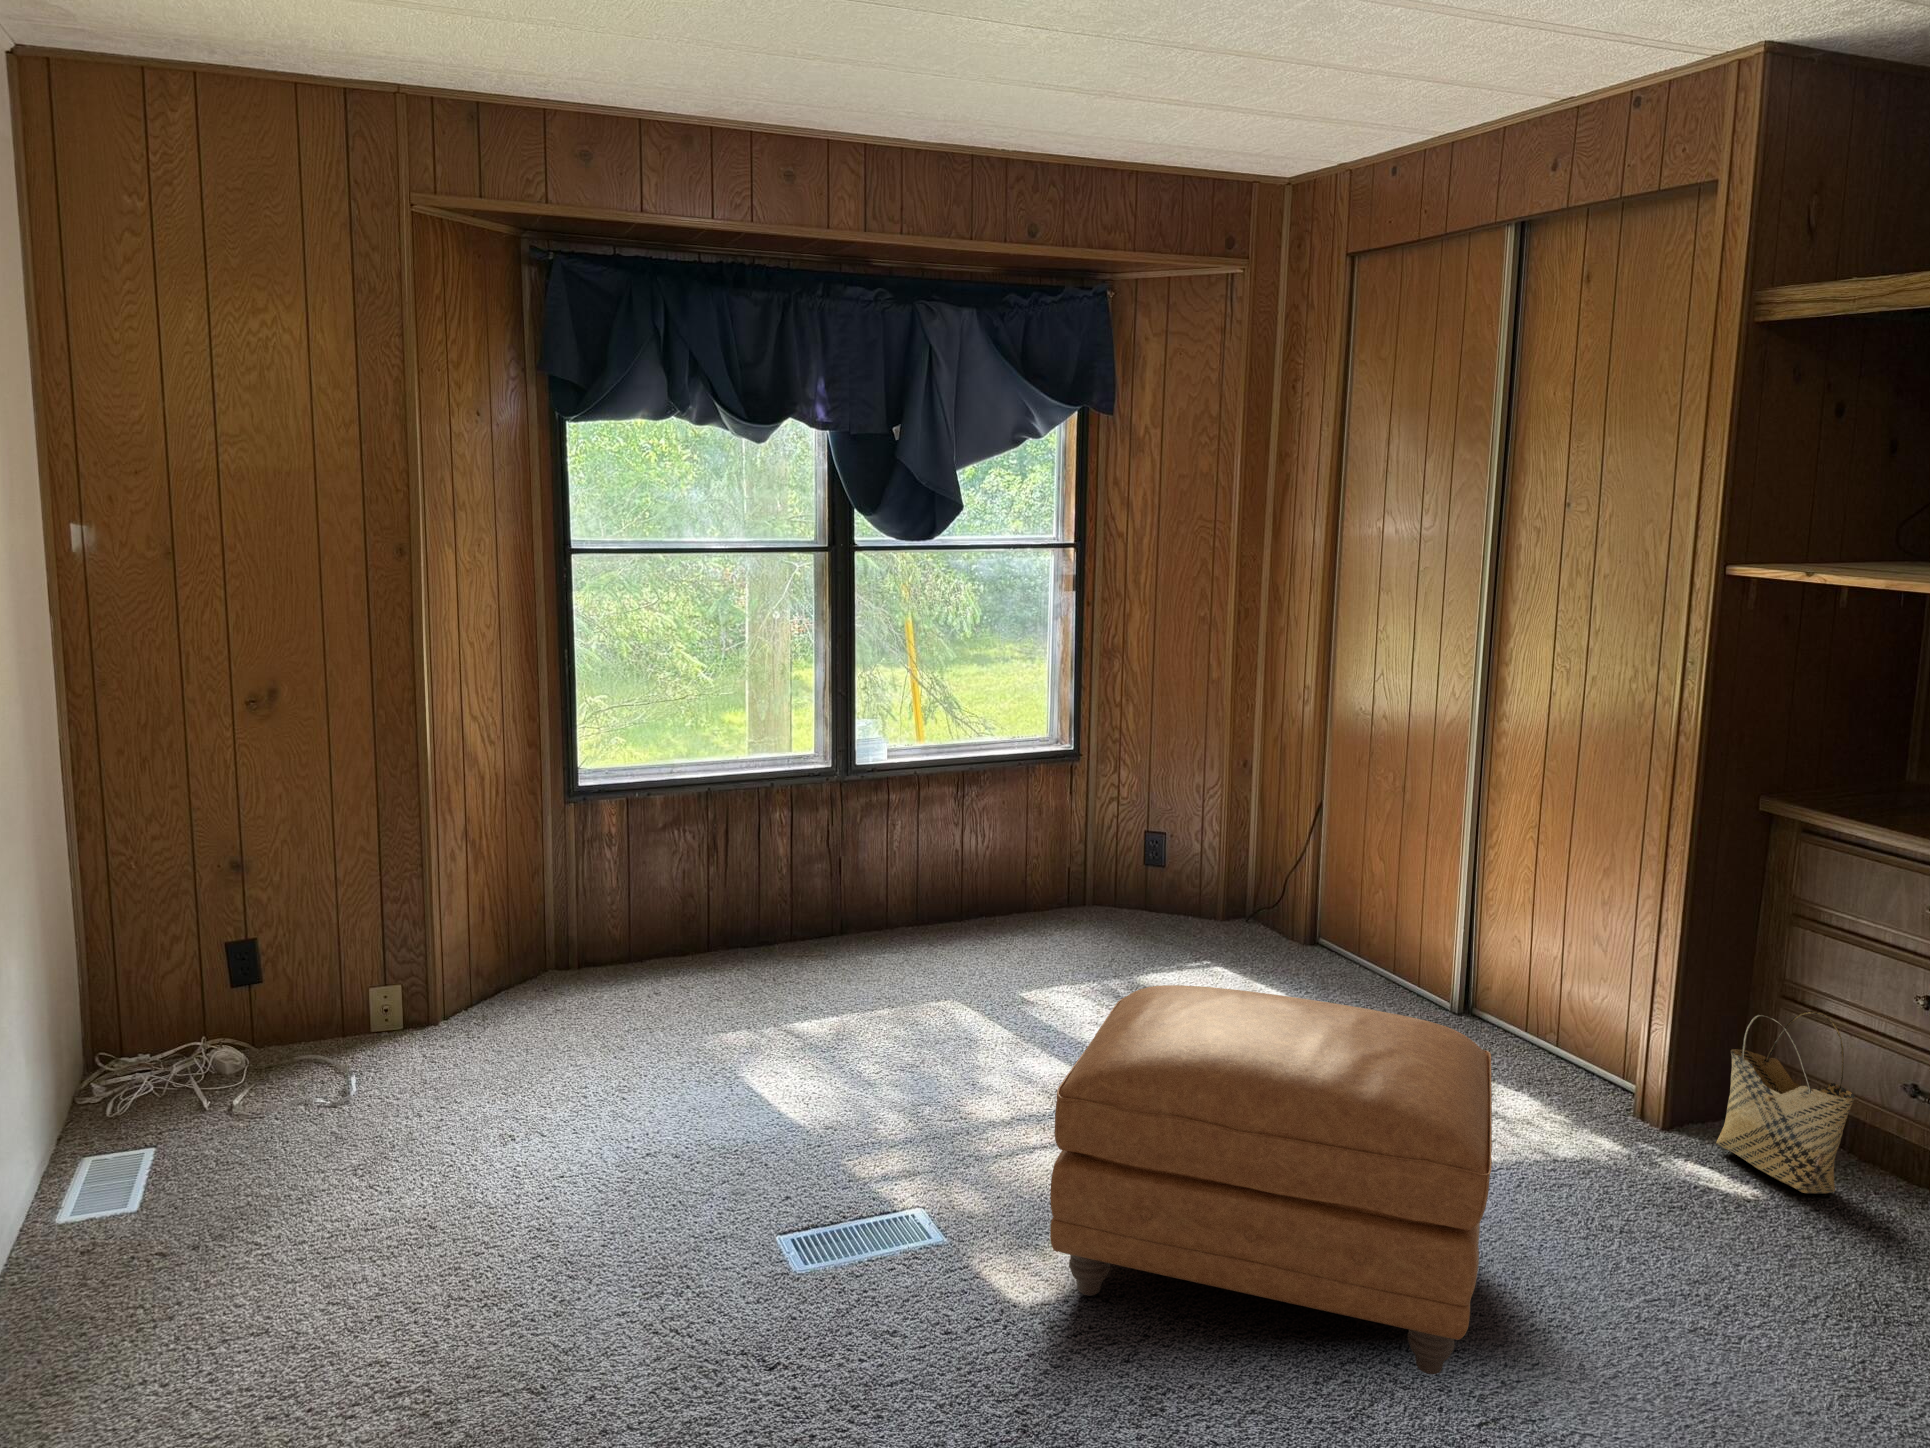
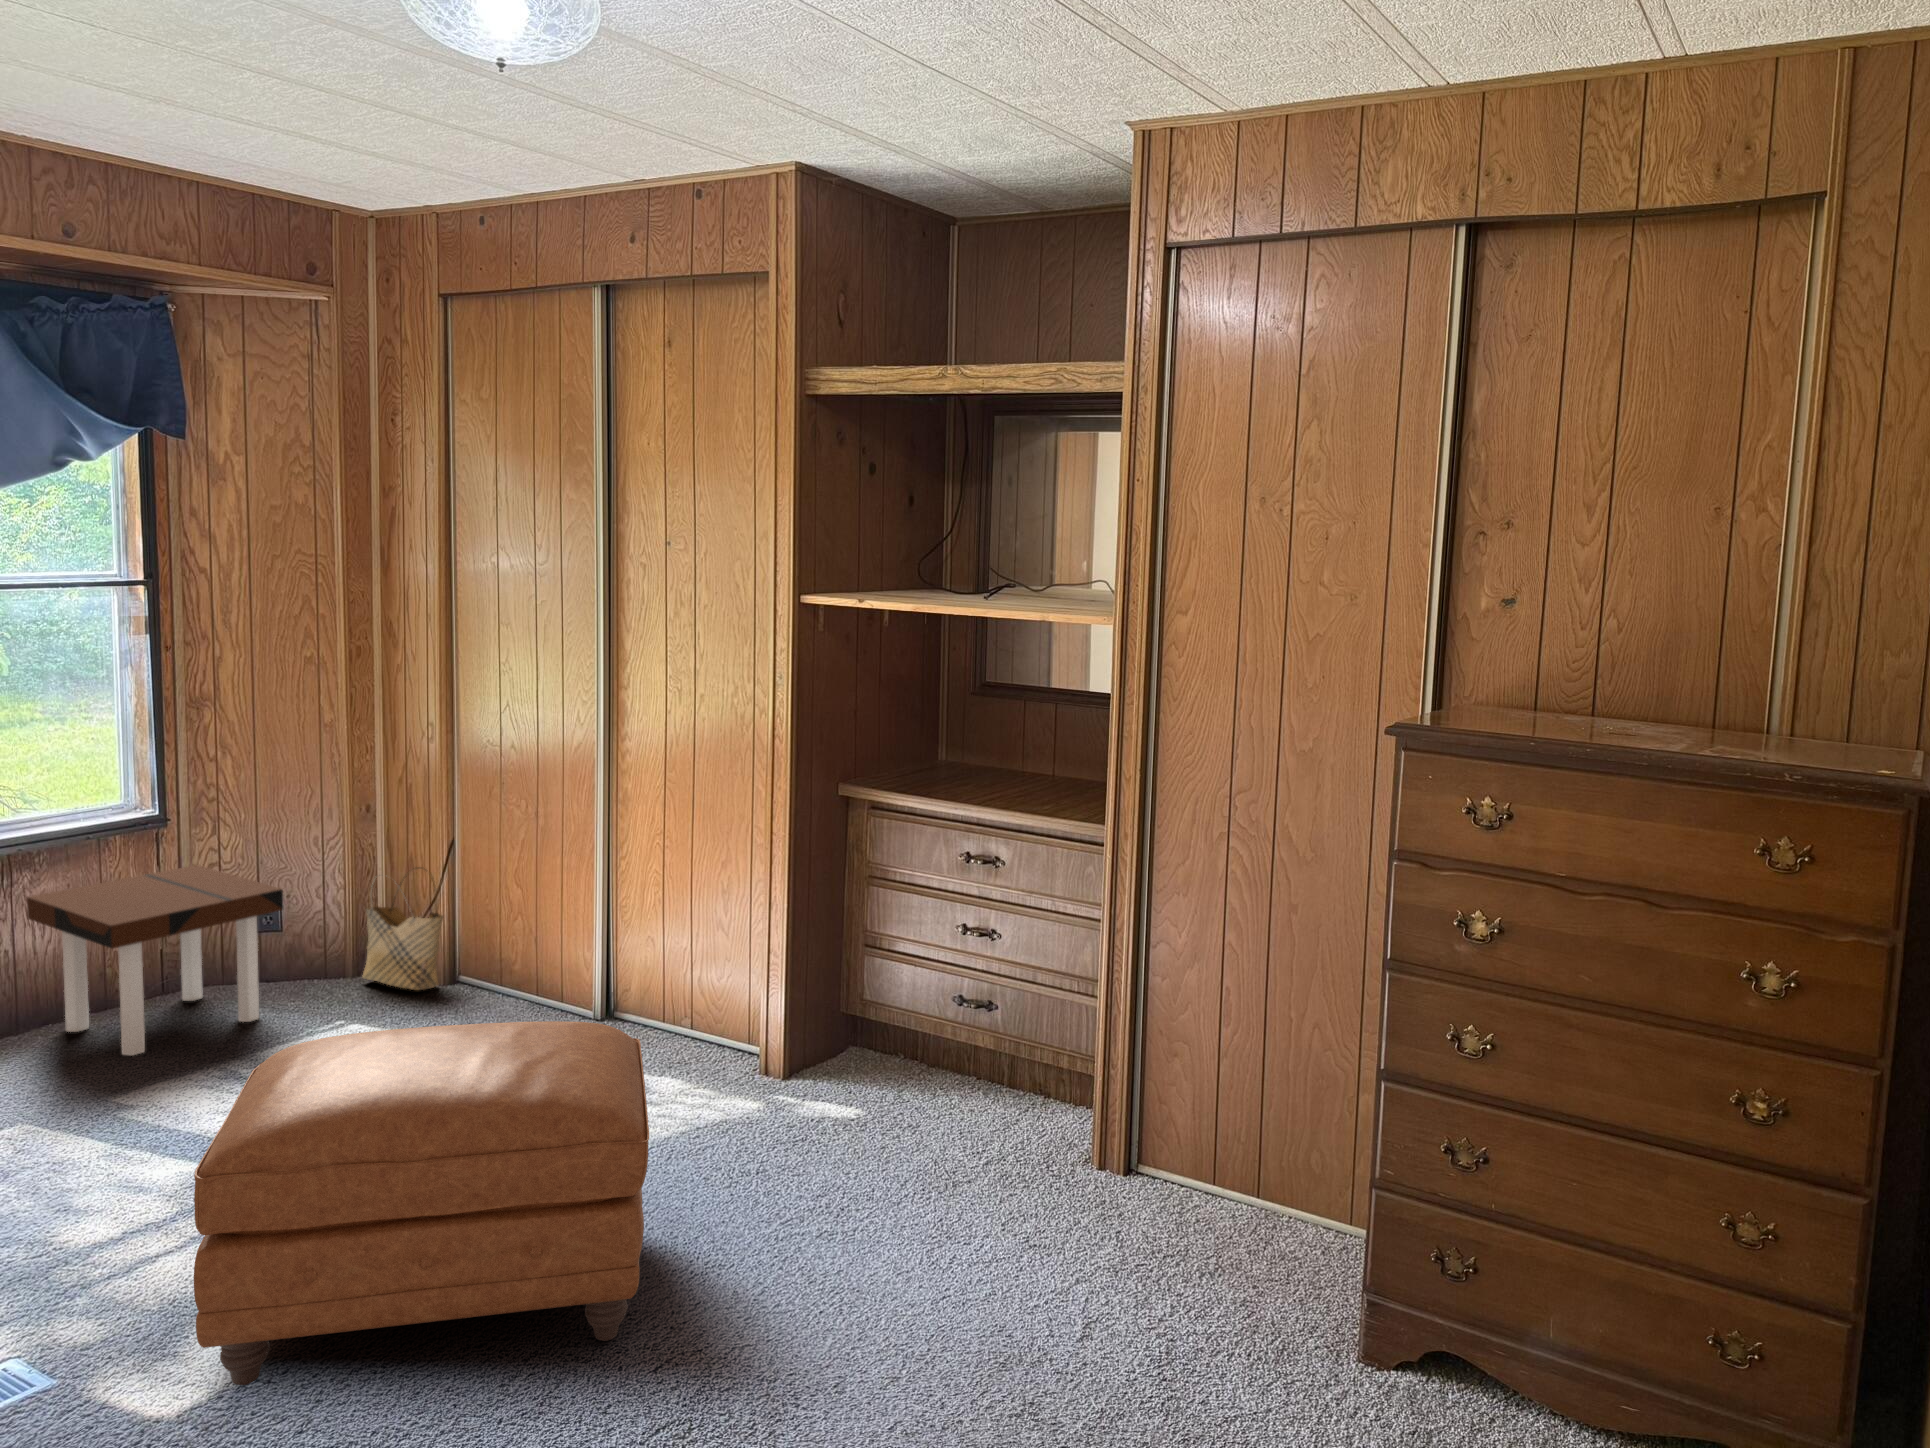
side table: none [974,799,1166,959] -> present [27,865,283,1055]
woven basket: present [1716,1011,1855,1193] -> present [363,867,443,990]

